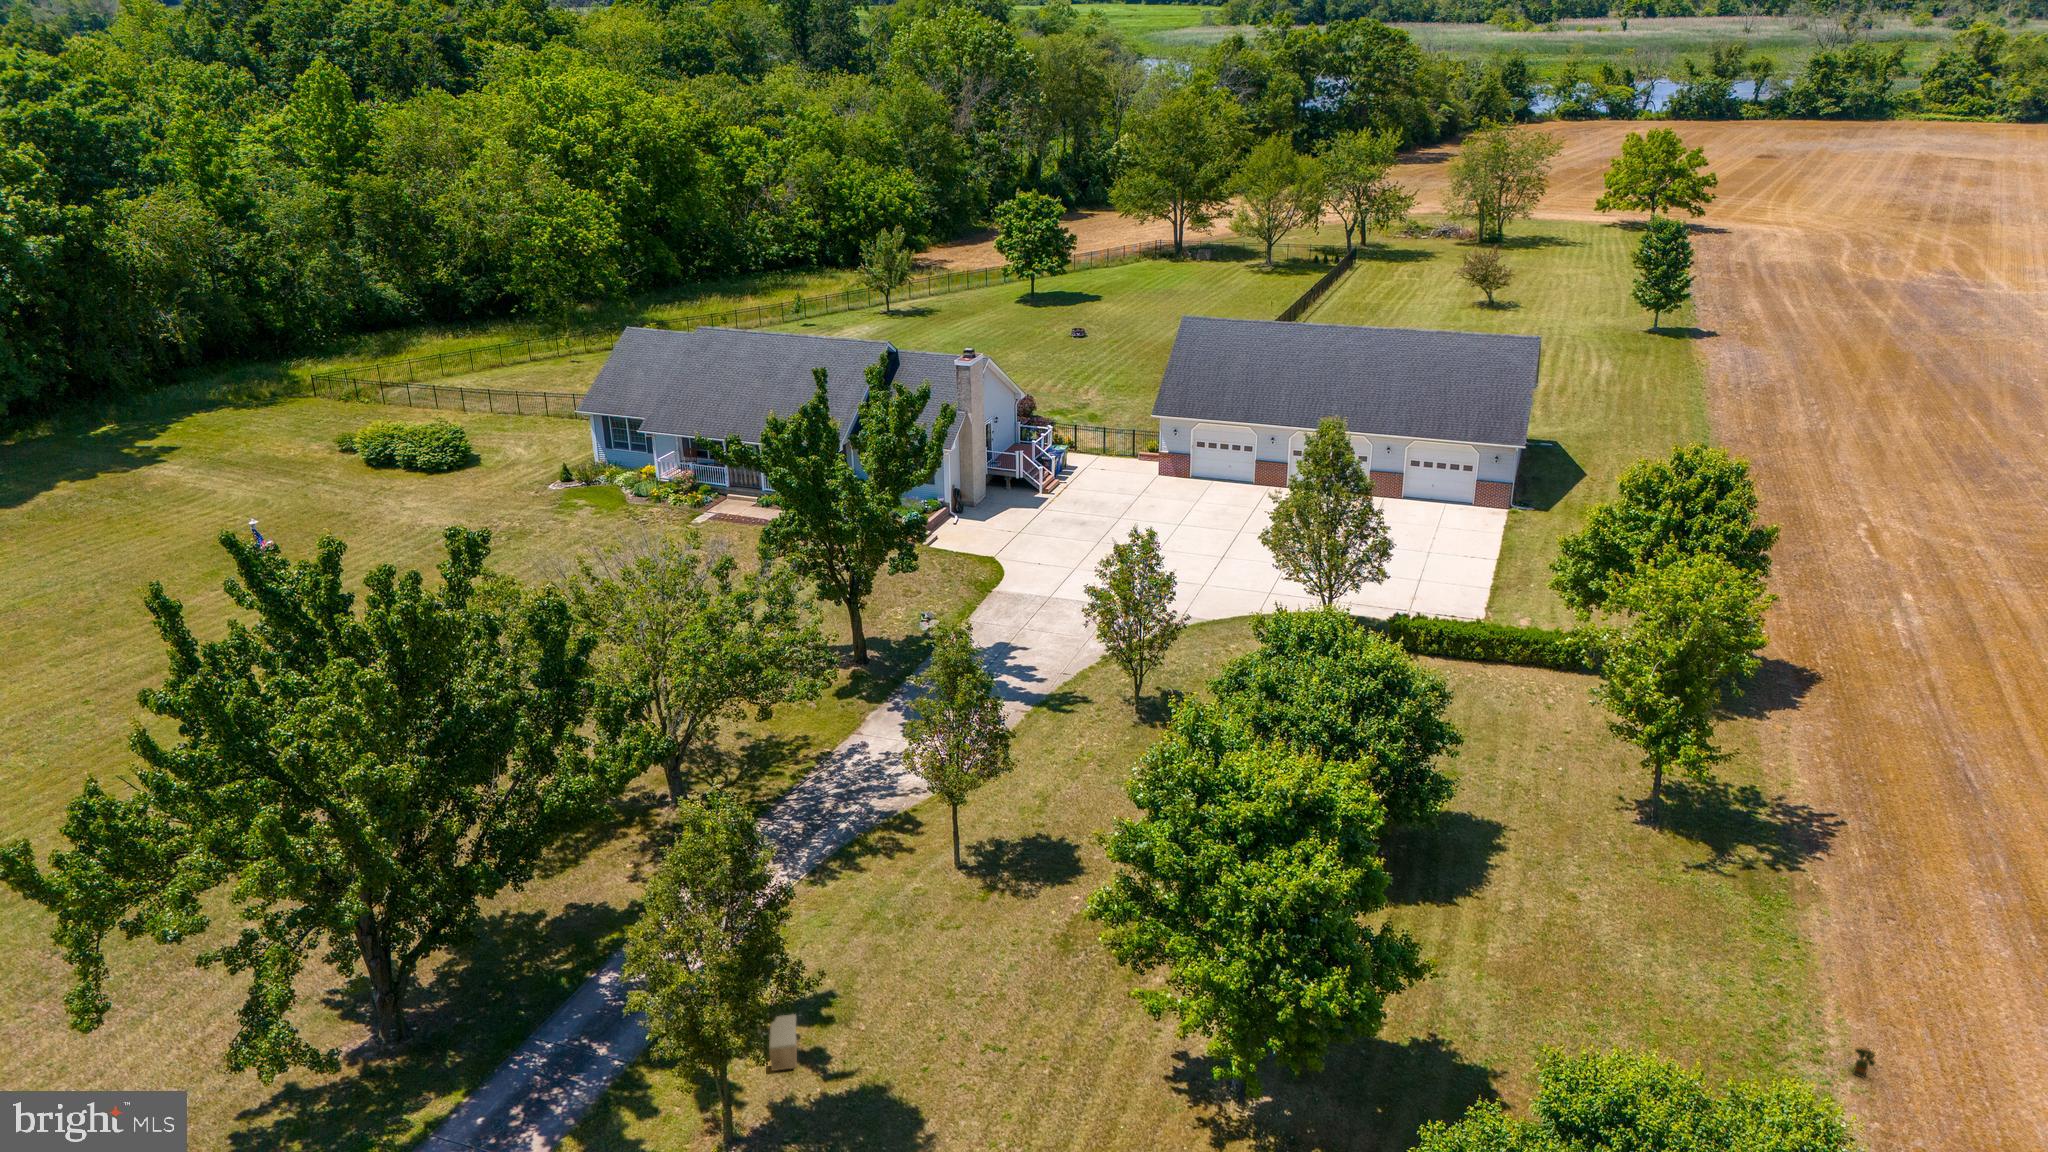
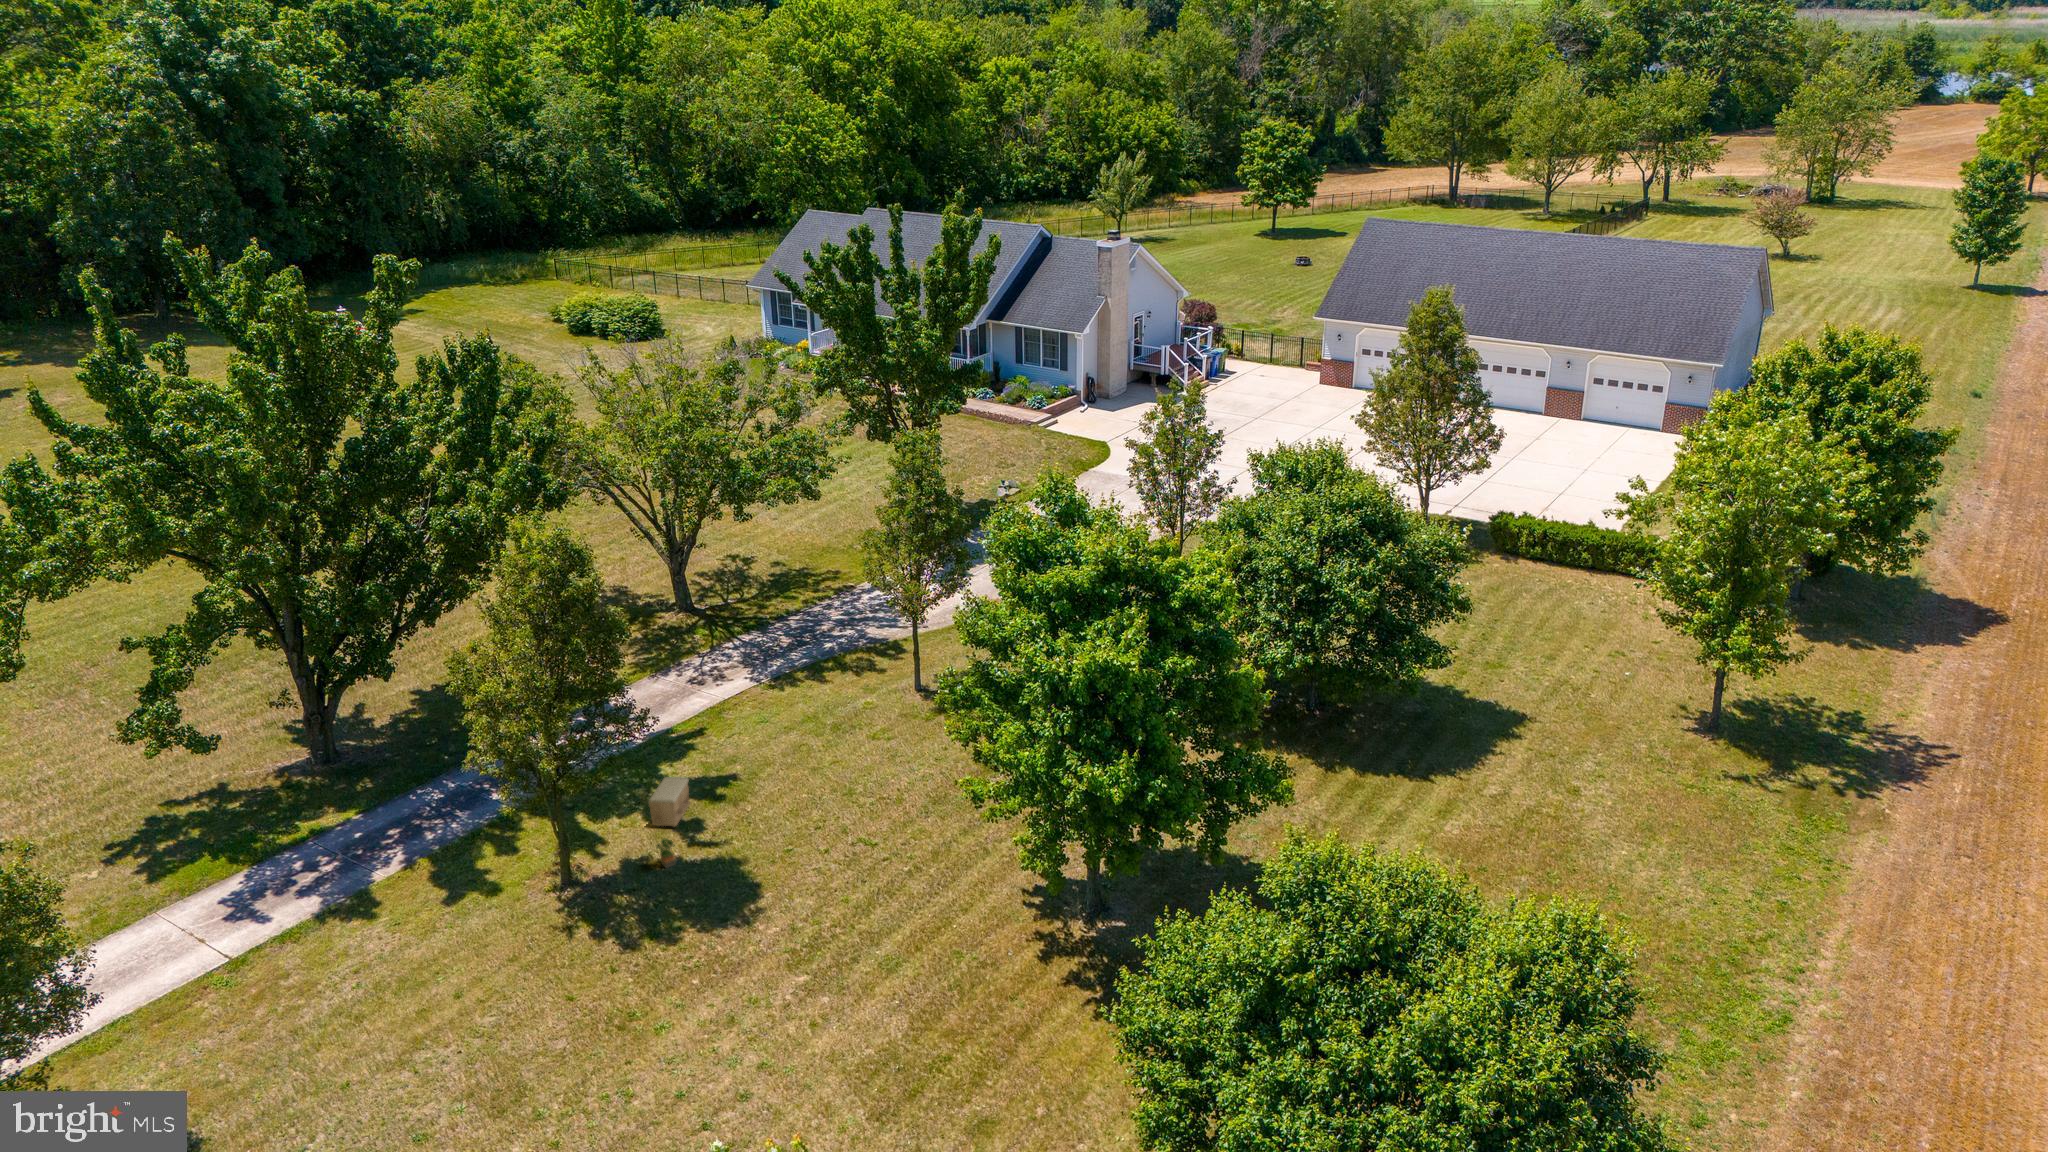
potted tree: present [1853,1049,1876,1078] -> present [656,838,675,868]

